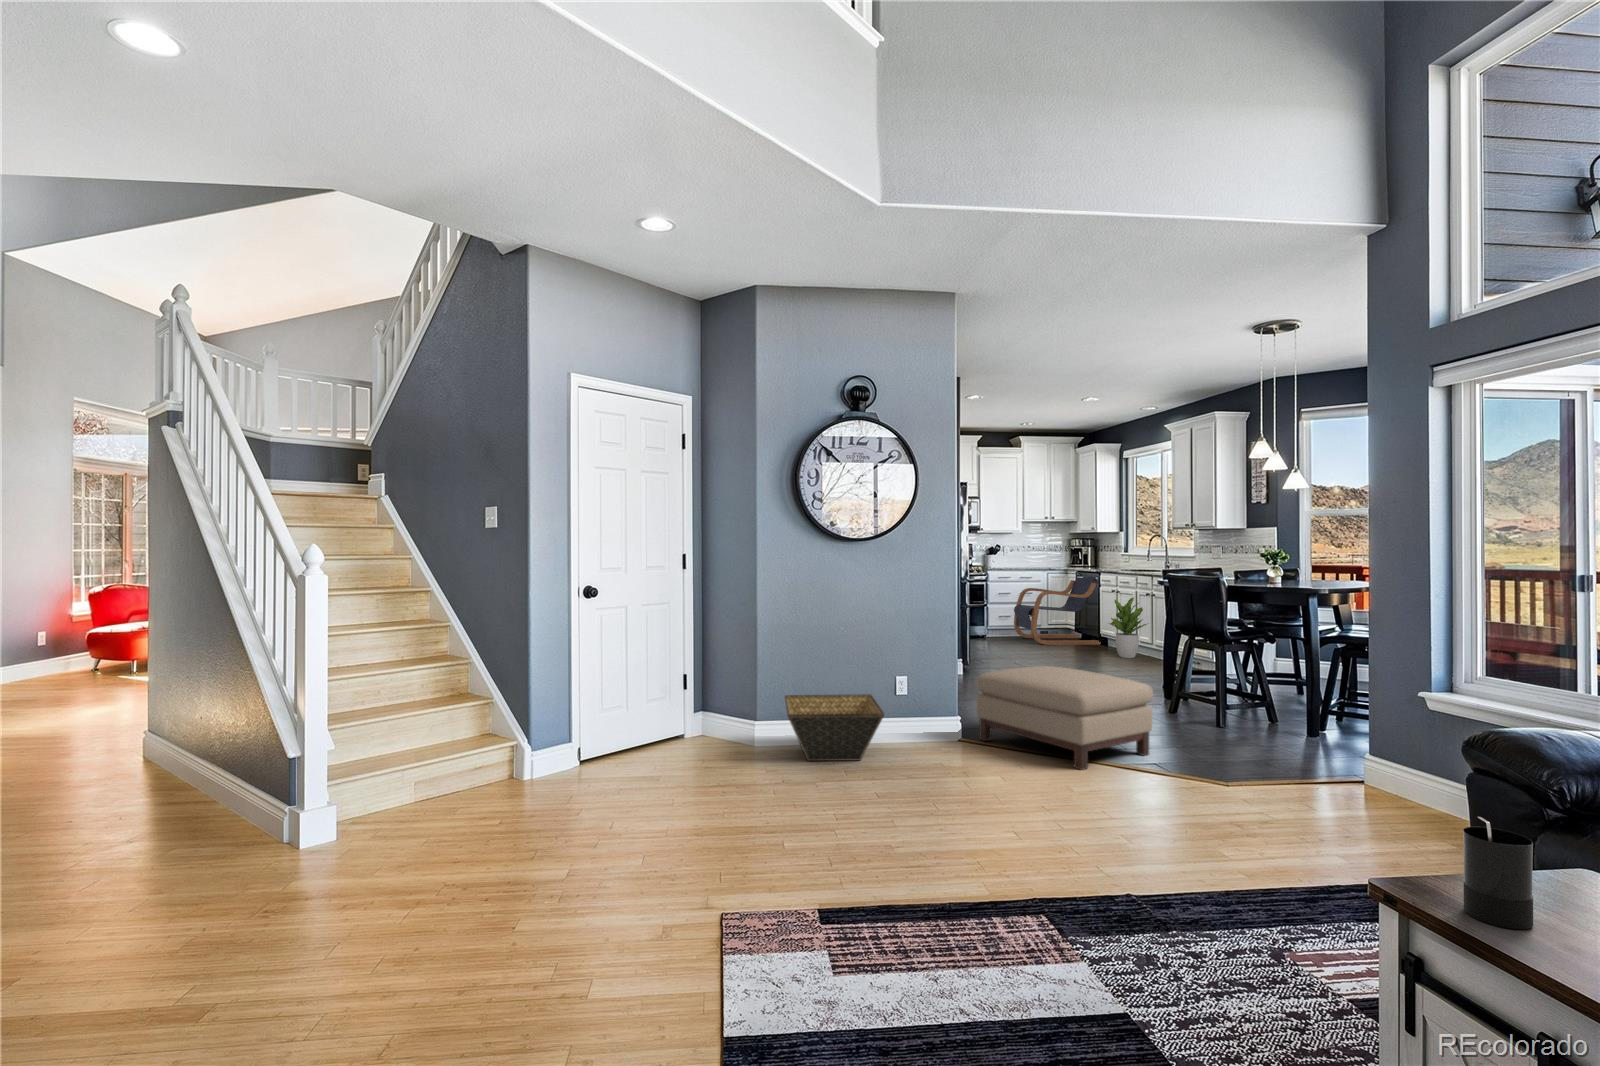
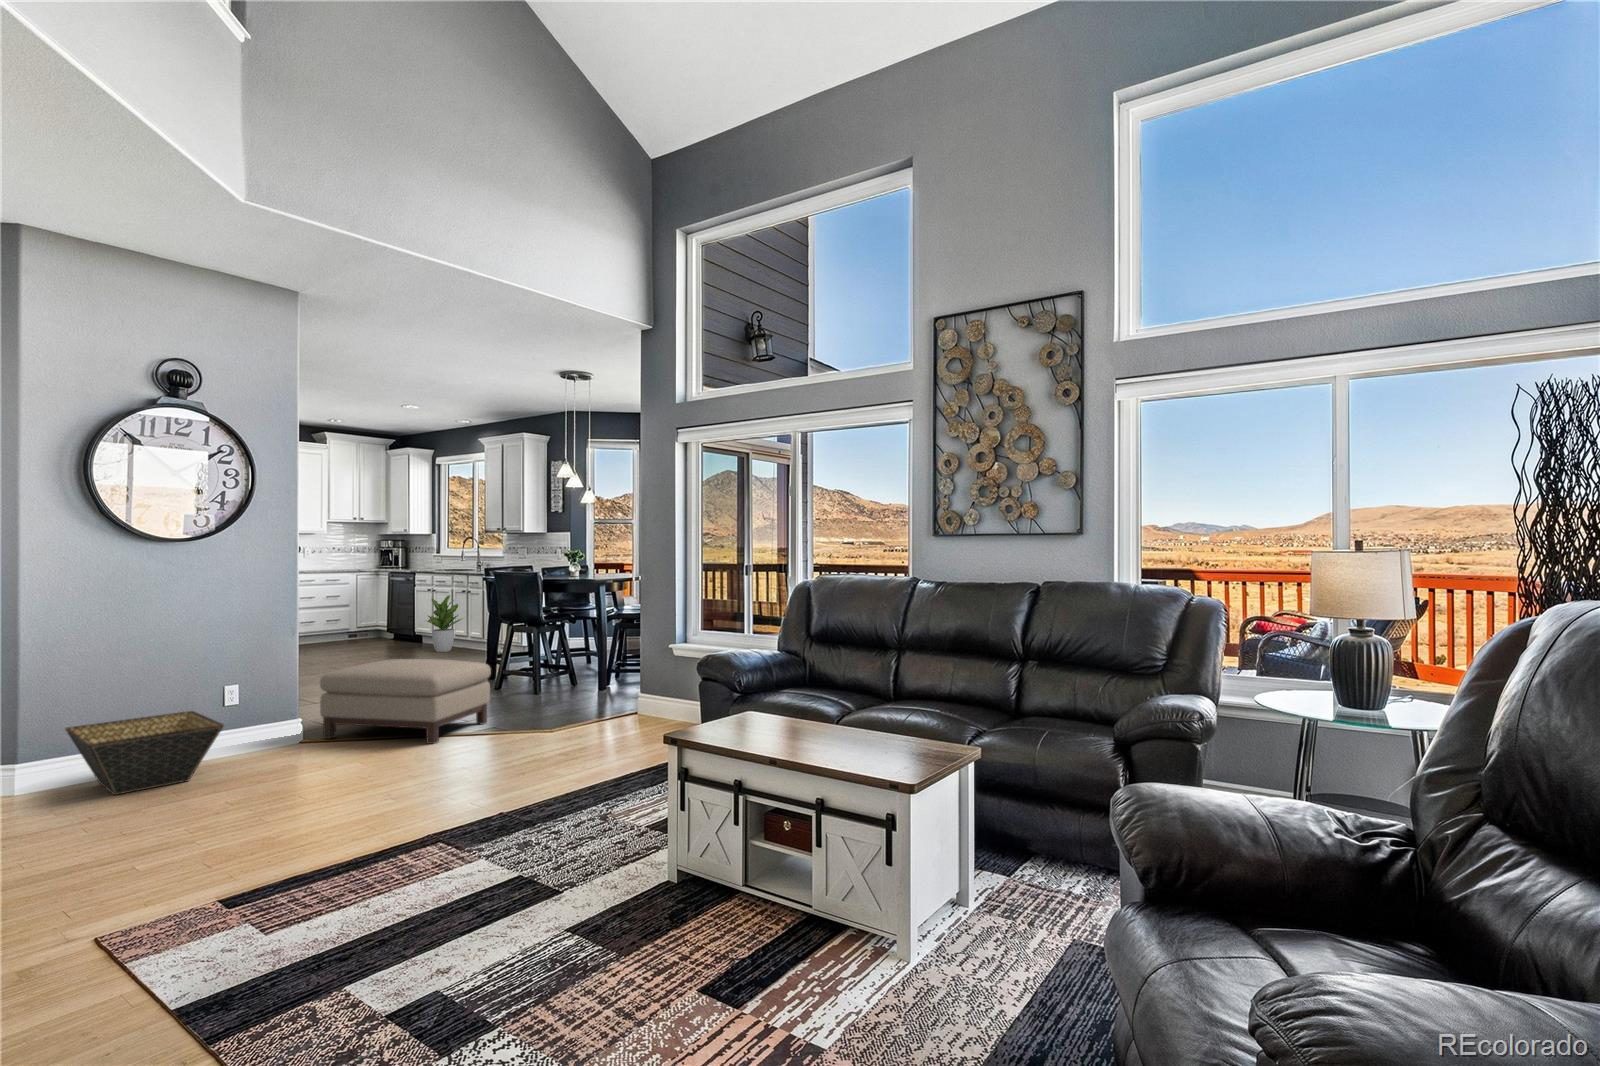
lounge chair: present [1014,577,1101,645] -> none [318,575,415,648]
candle: present [1463,817,1533,929] -> none [706,687,733,737]

